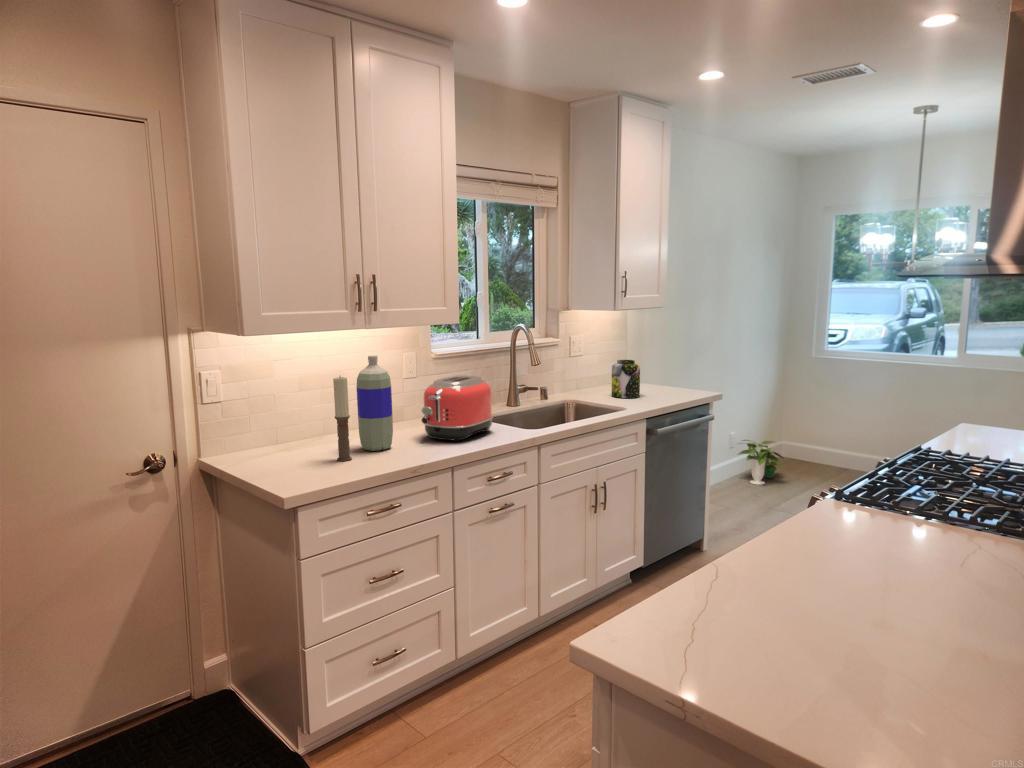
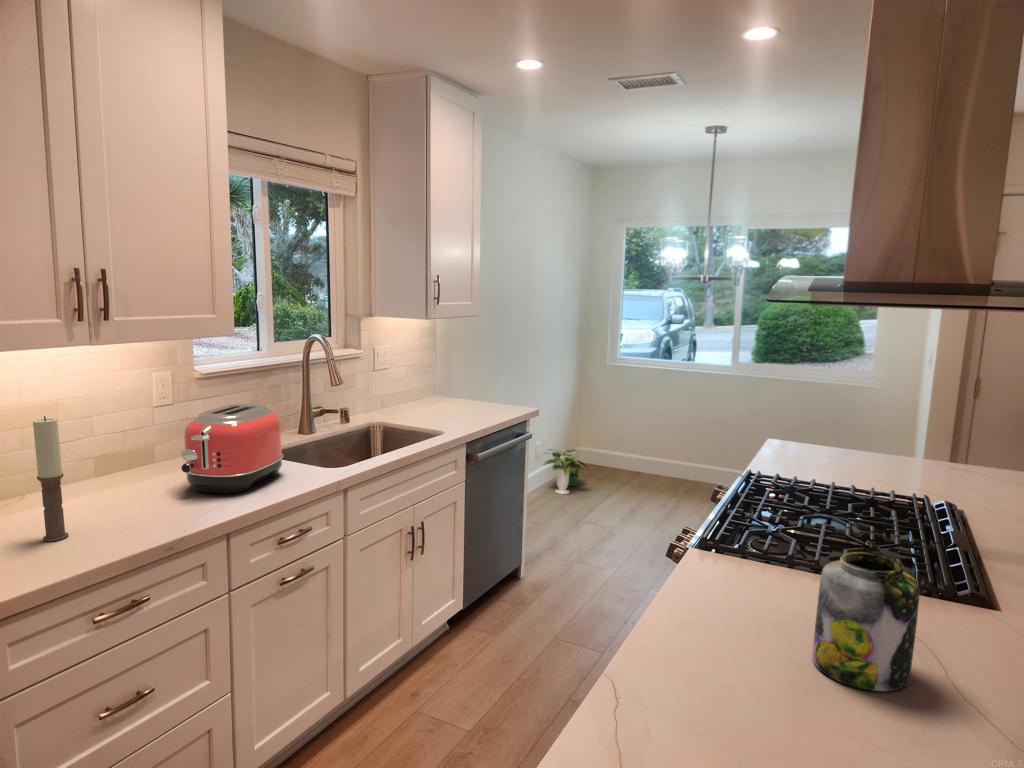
bottle: present [357,355,393,451] -> none [77,383,137,518]
jar: present [611,360,640,398] -> present [813,552,920,691]

